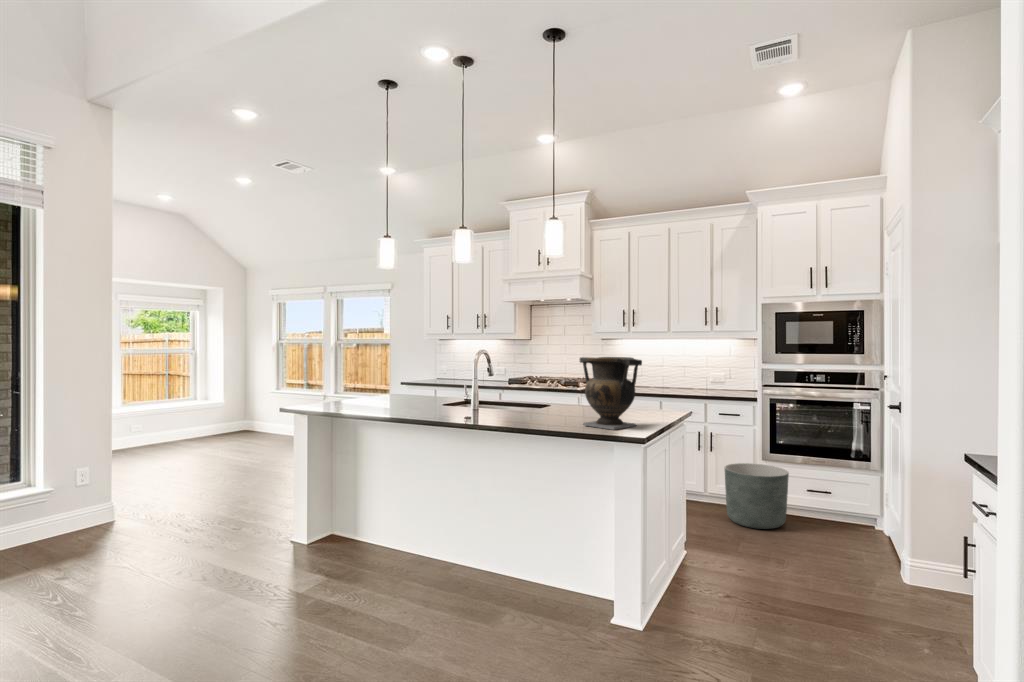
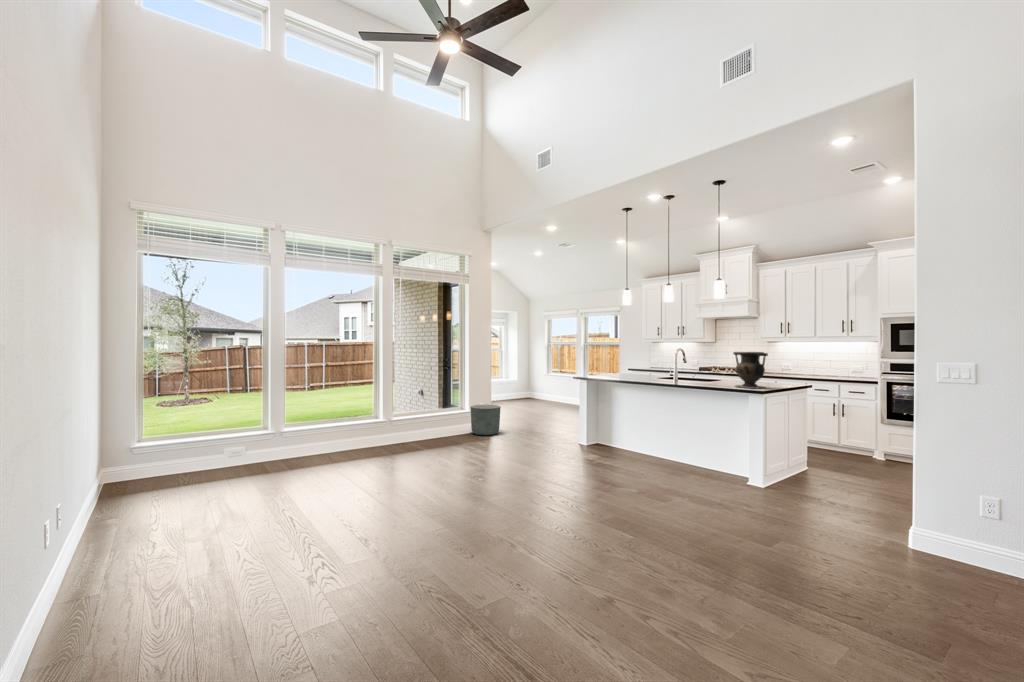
planter: present [725,463,789,529] -> present [471,404,500,435]

